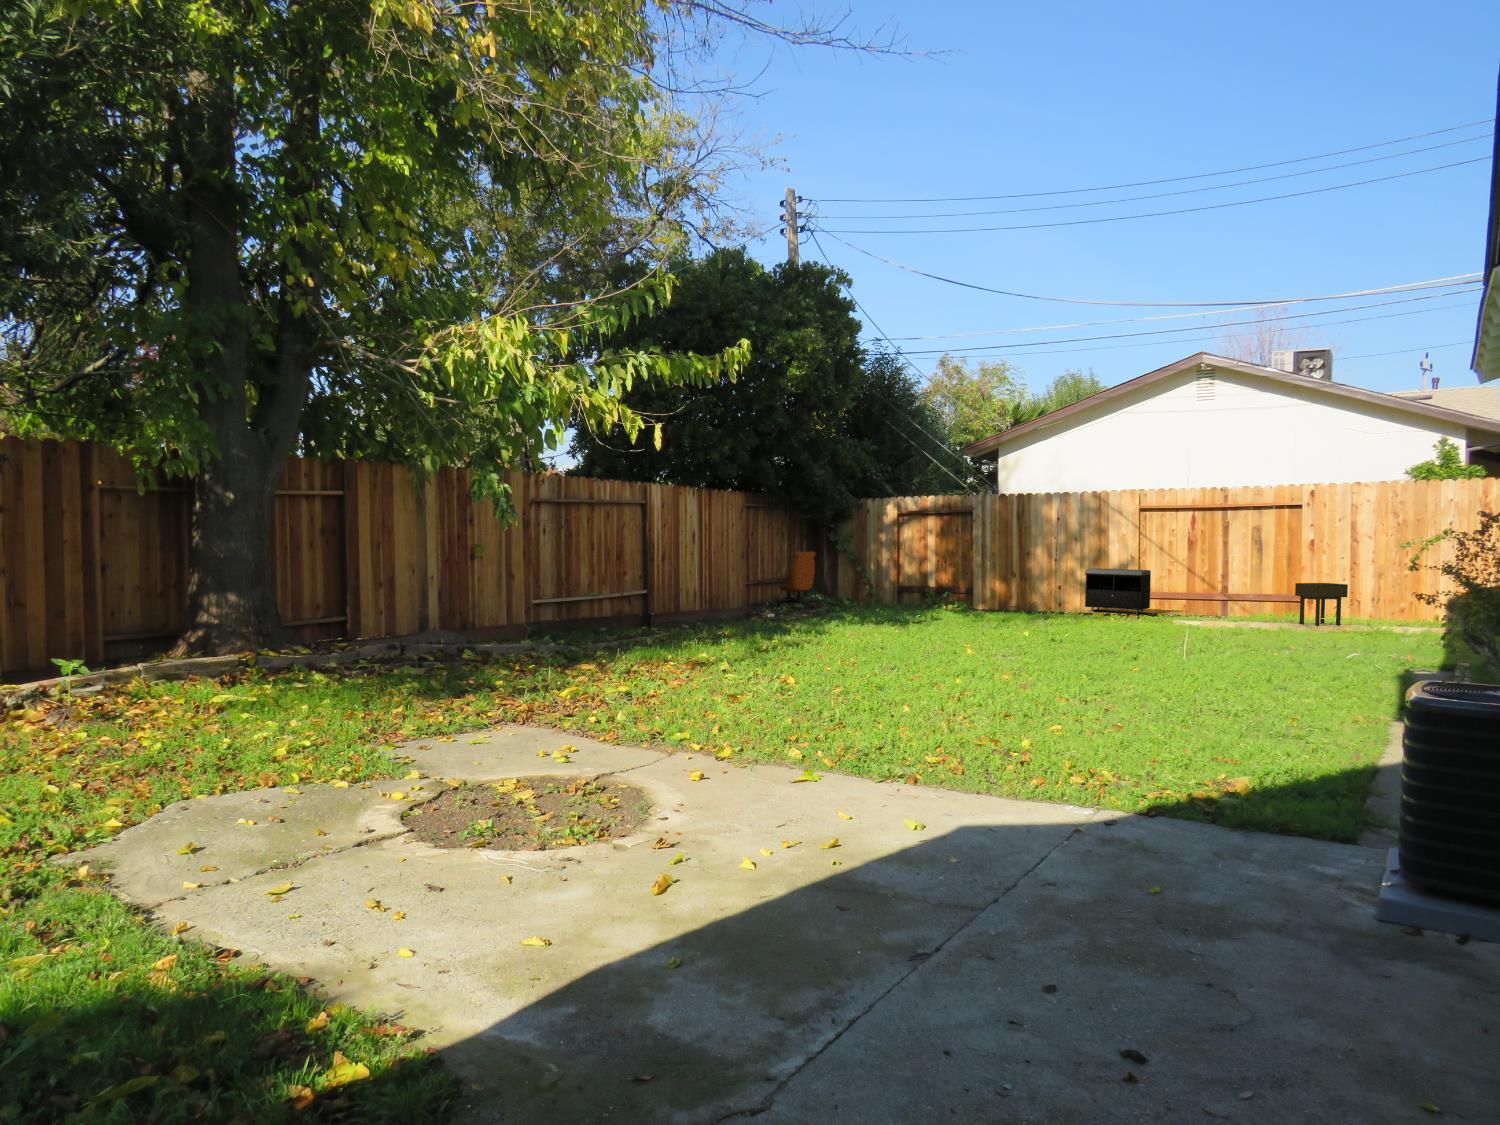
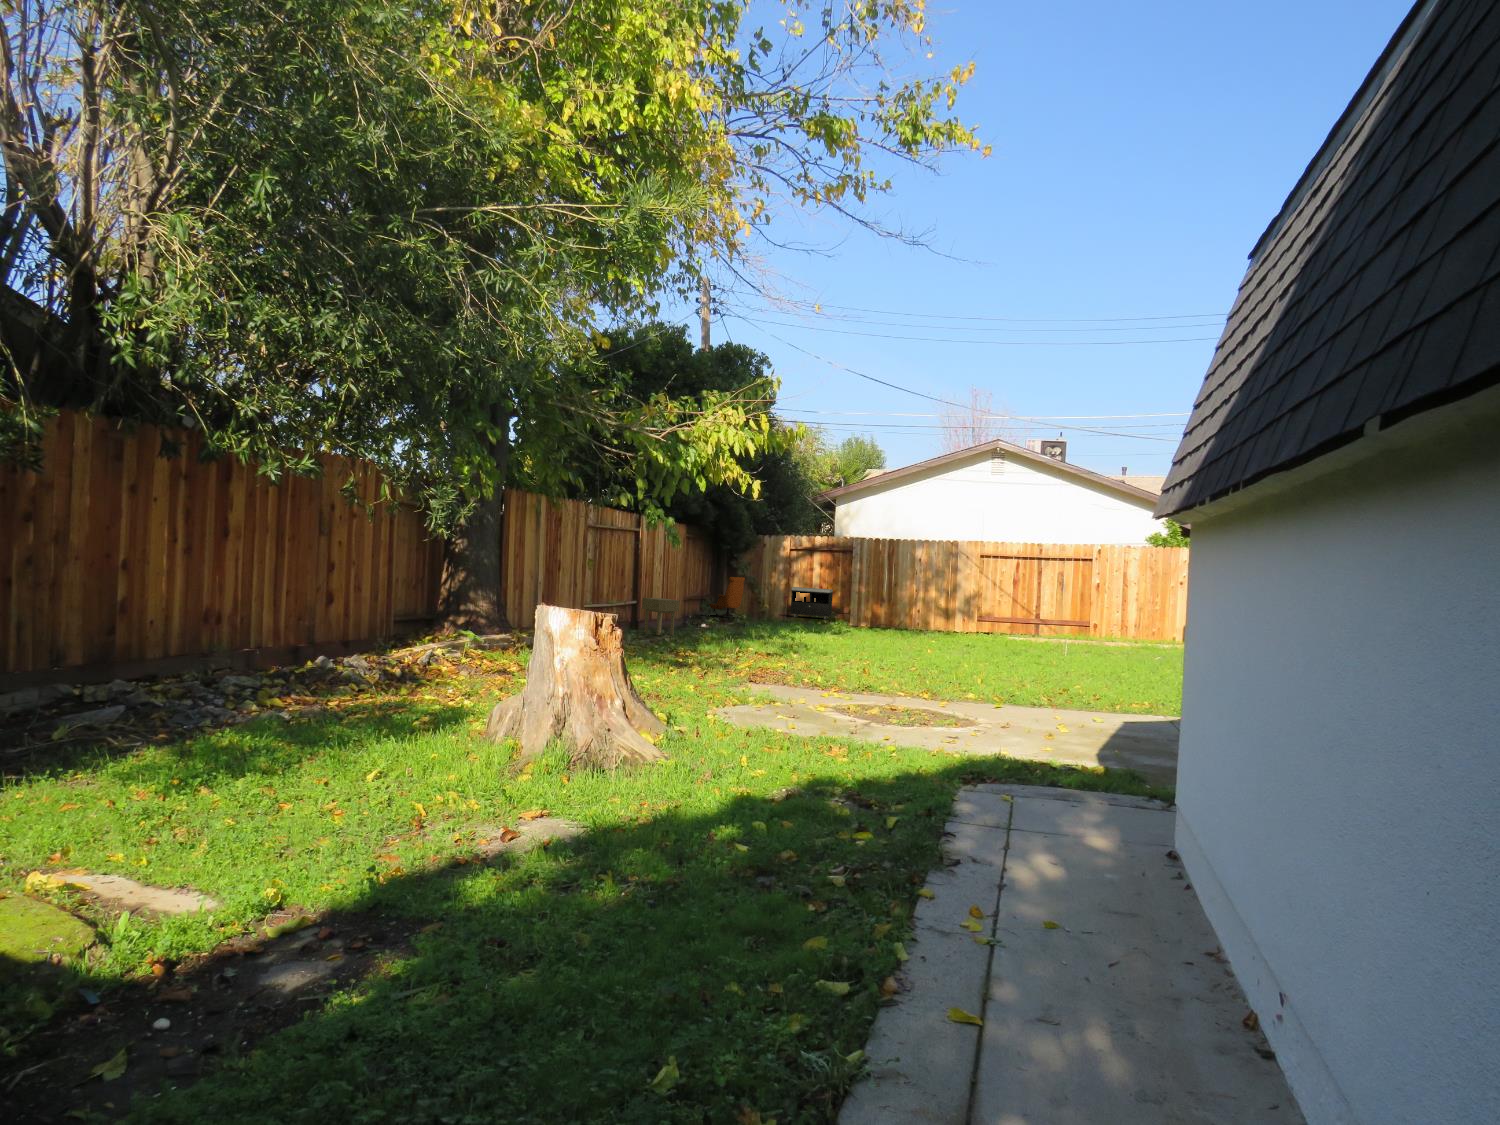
storage bench: present [1085,568,1151,614] -> present [790,587,833,619]
side table: present [1295,583,1348,626] -> present [642,598,680,635]

